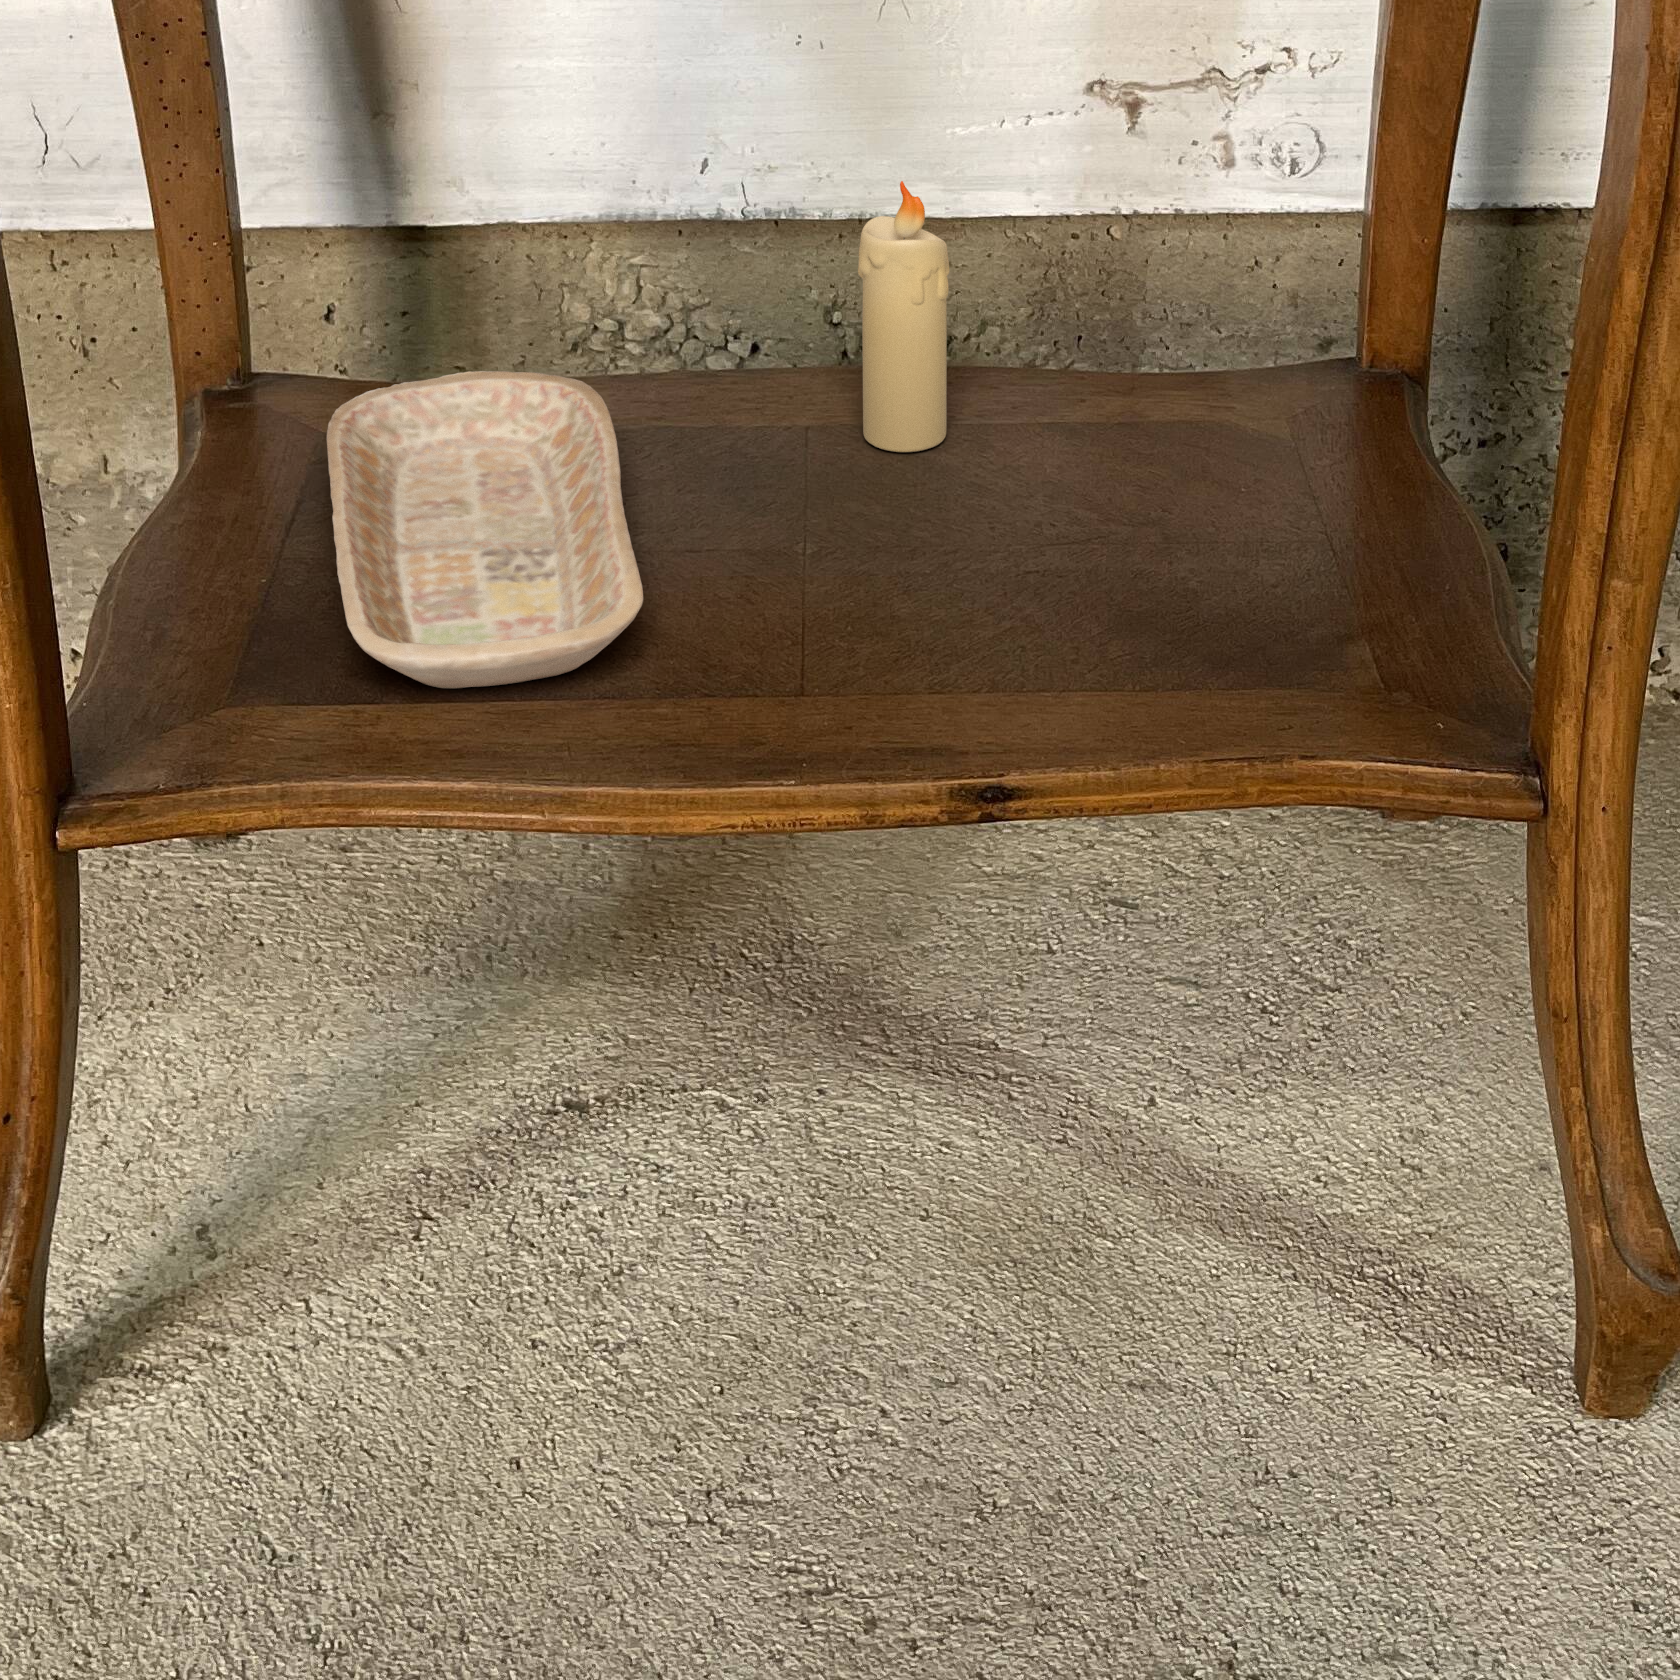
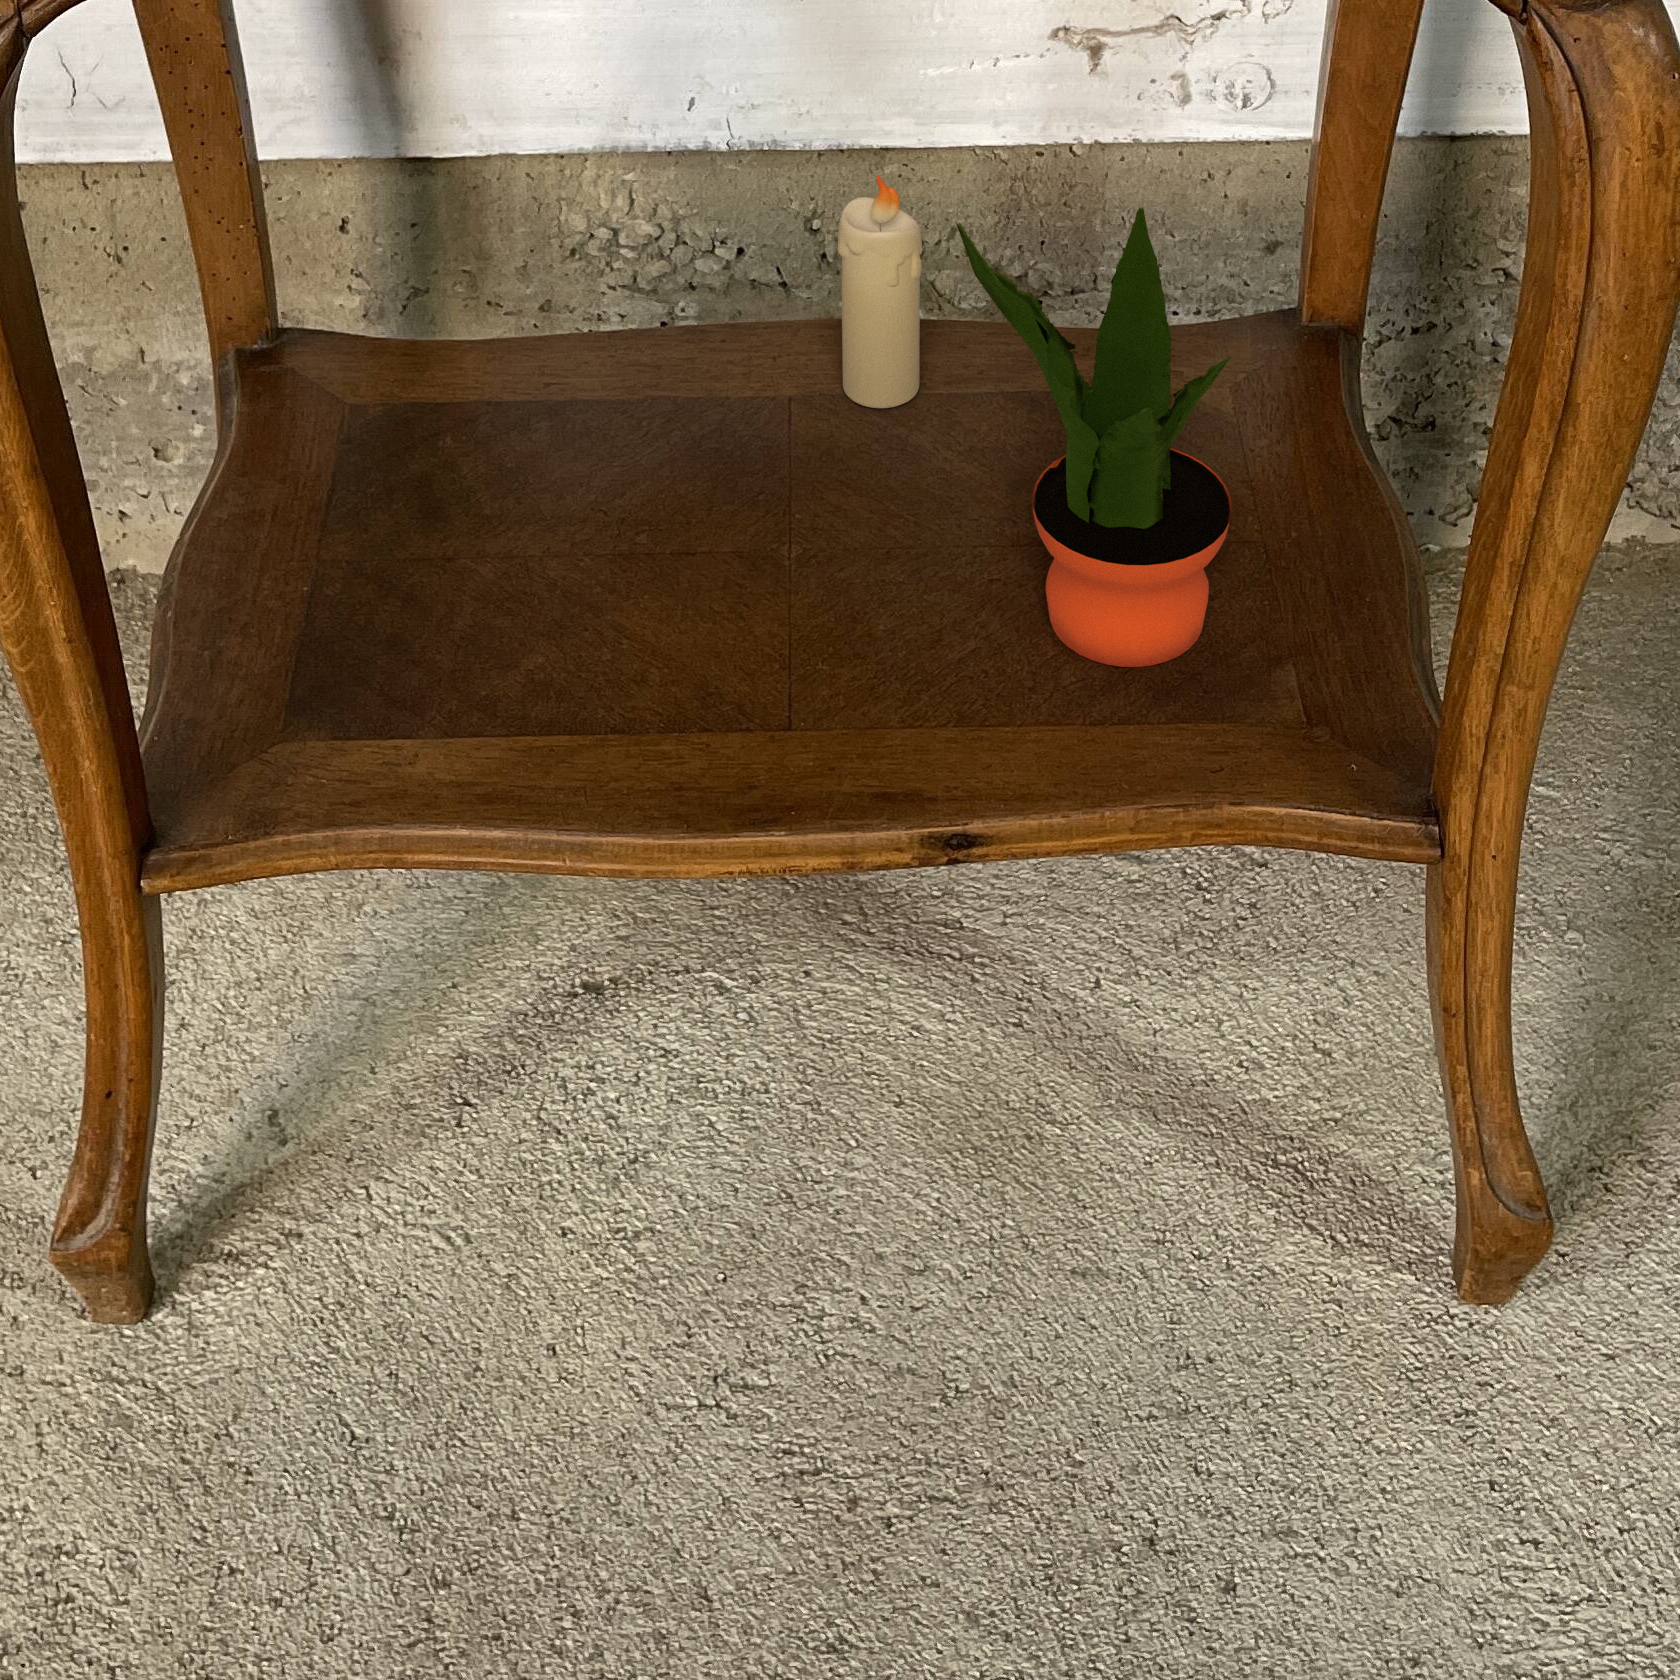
potted plant: none [986,125,1294,659] -> present [956,207,1232,667]
tray: present [326,371,643,688] -> none [352,334,647,702]

